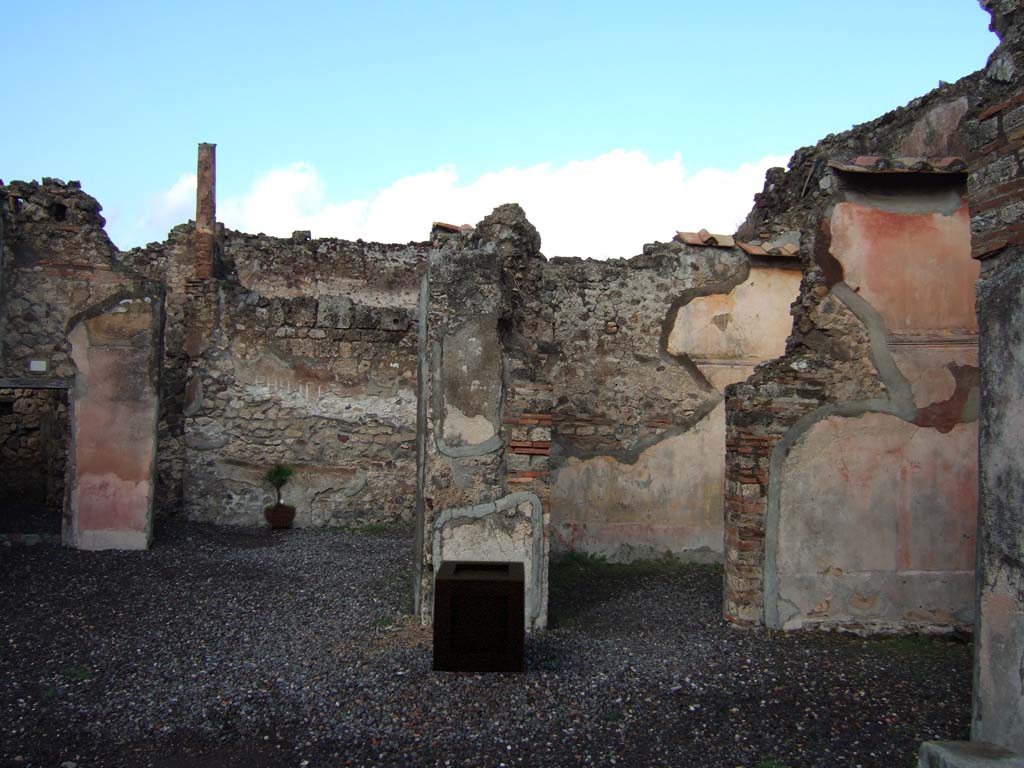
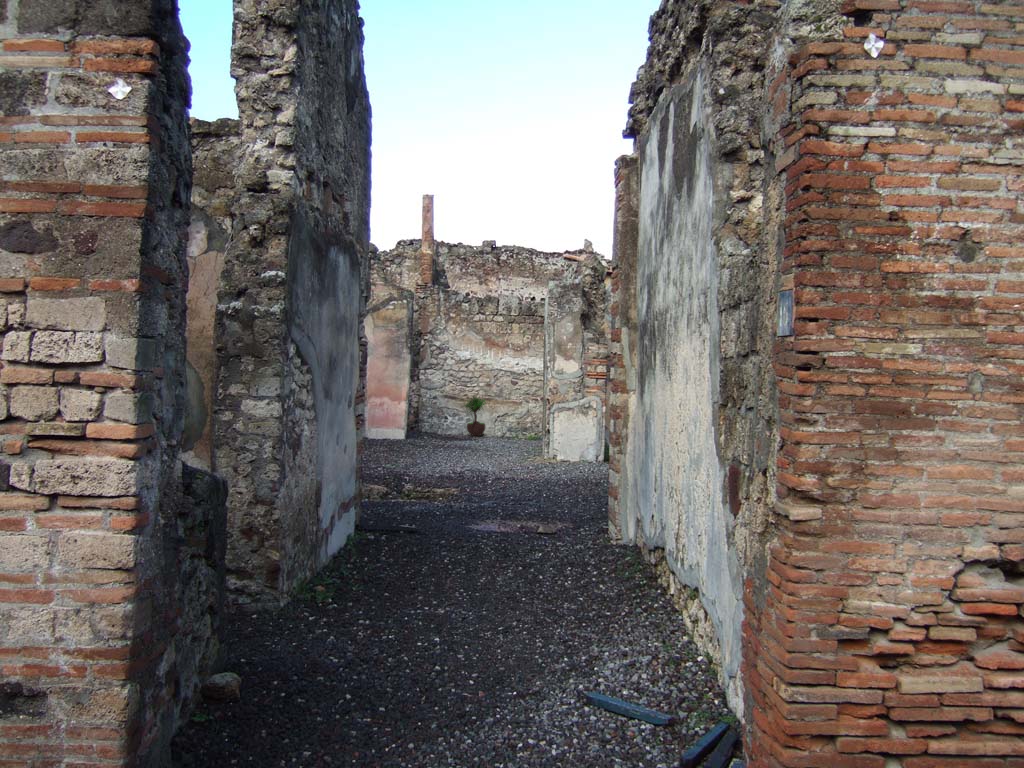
wooden crate: present [433,560,525,671] -> none [544,428,591,472]

